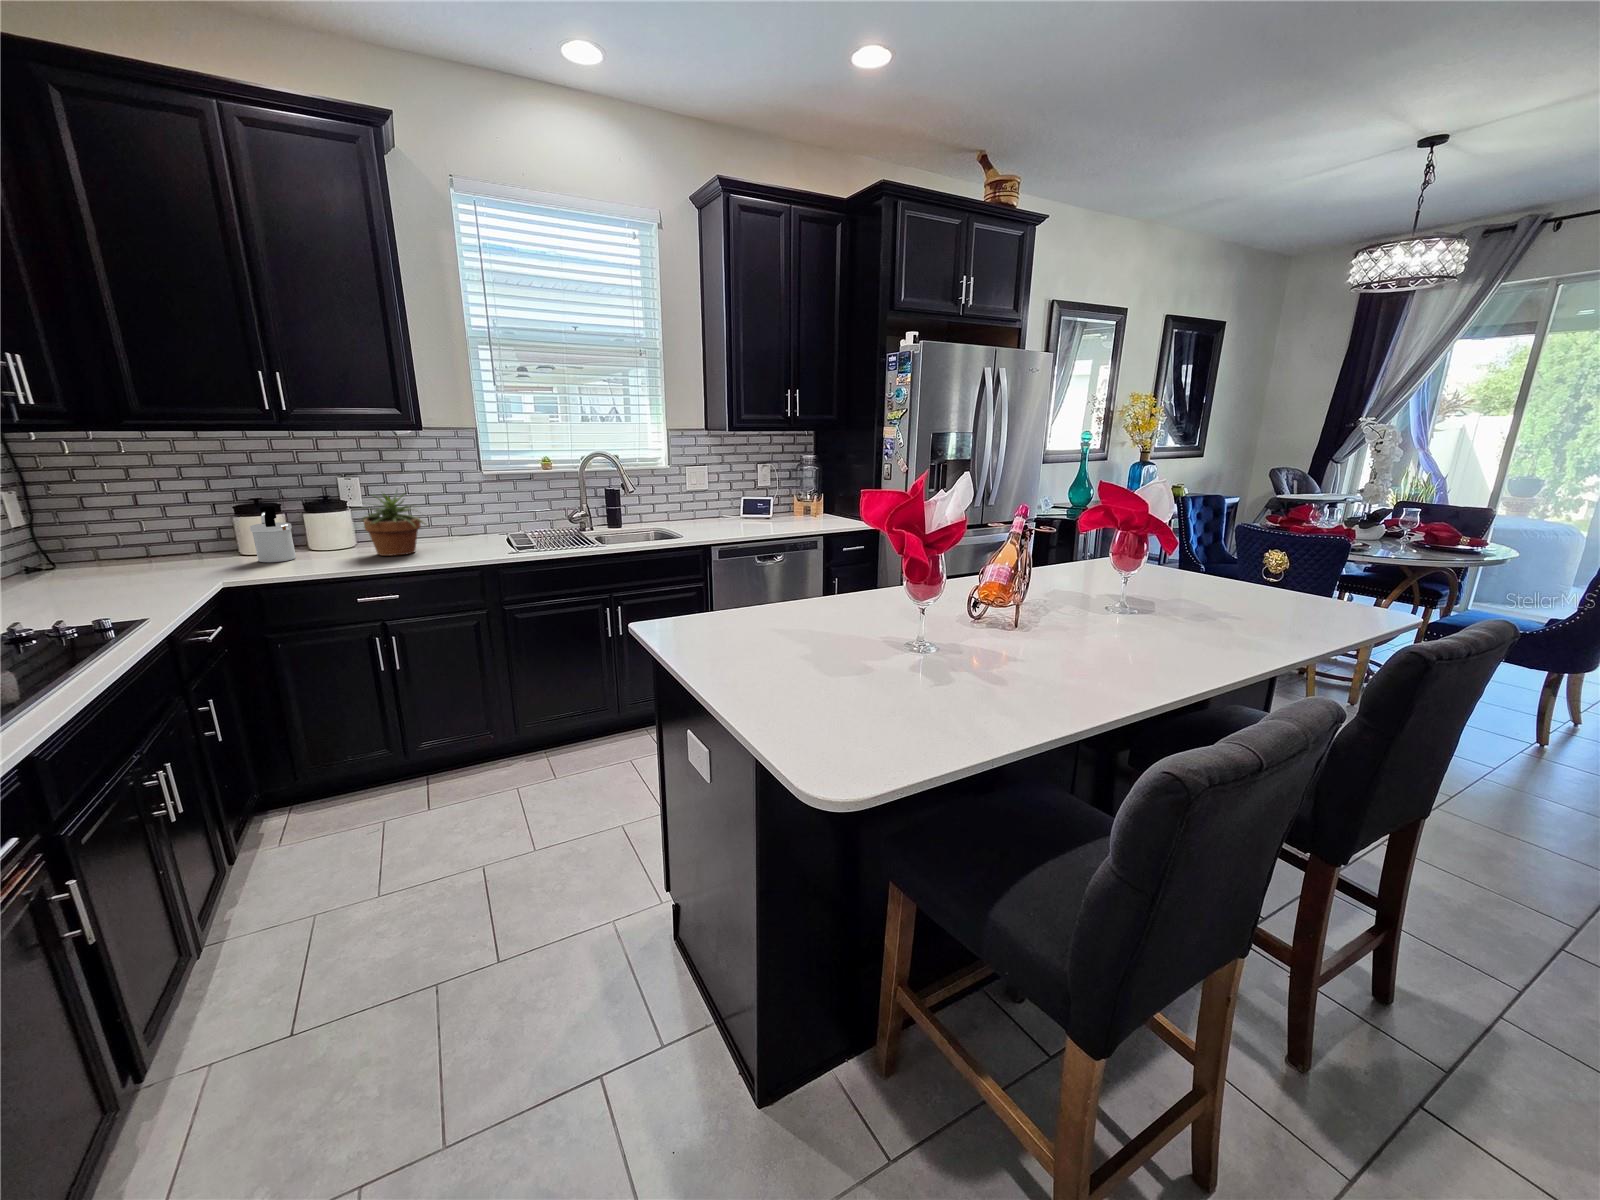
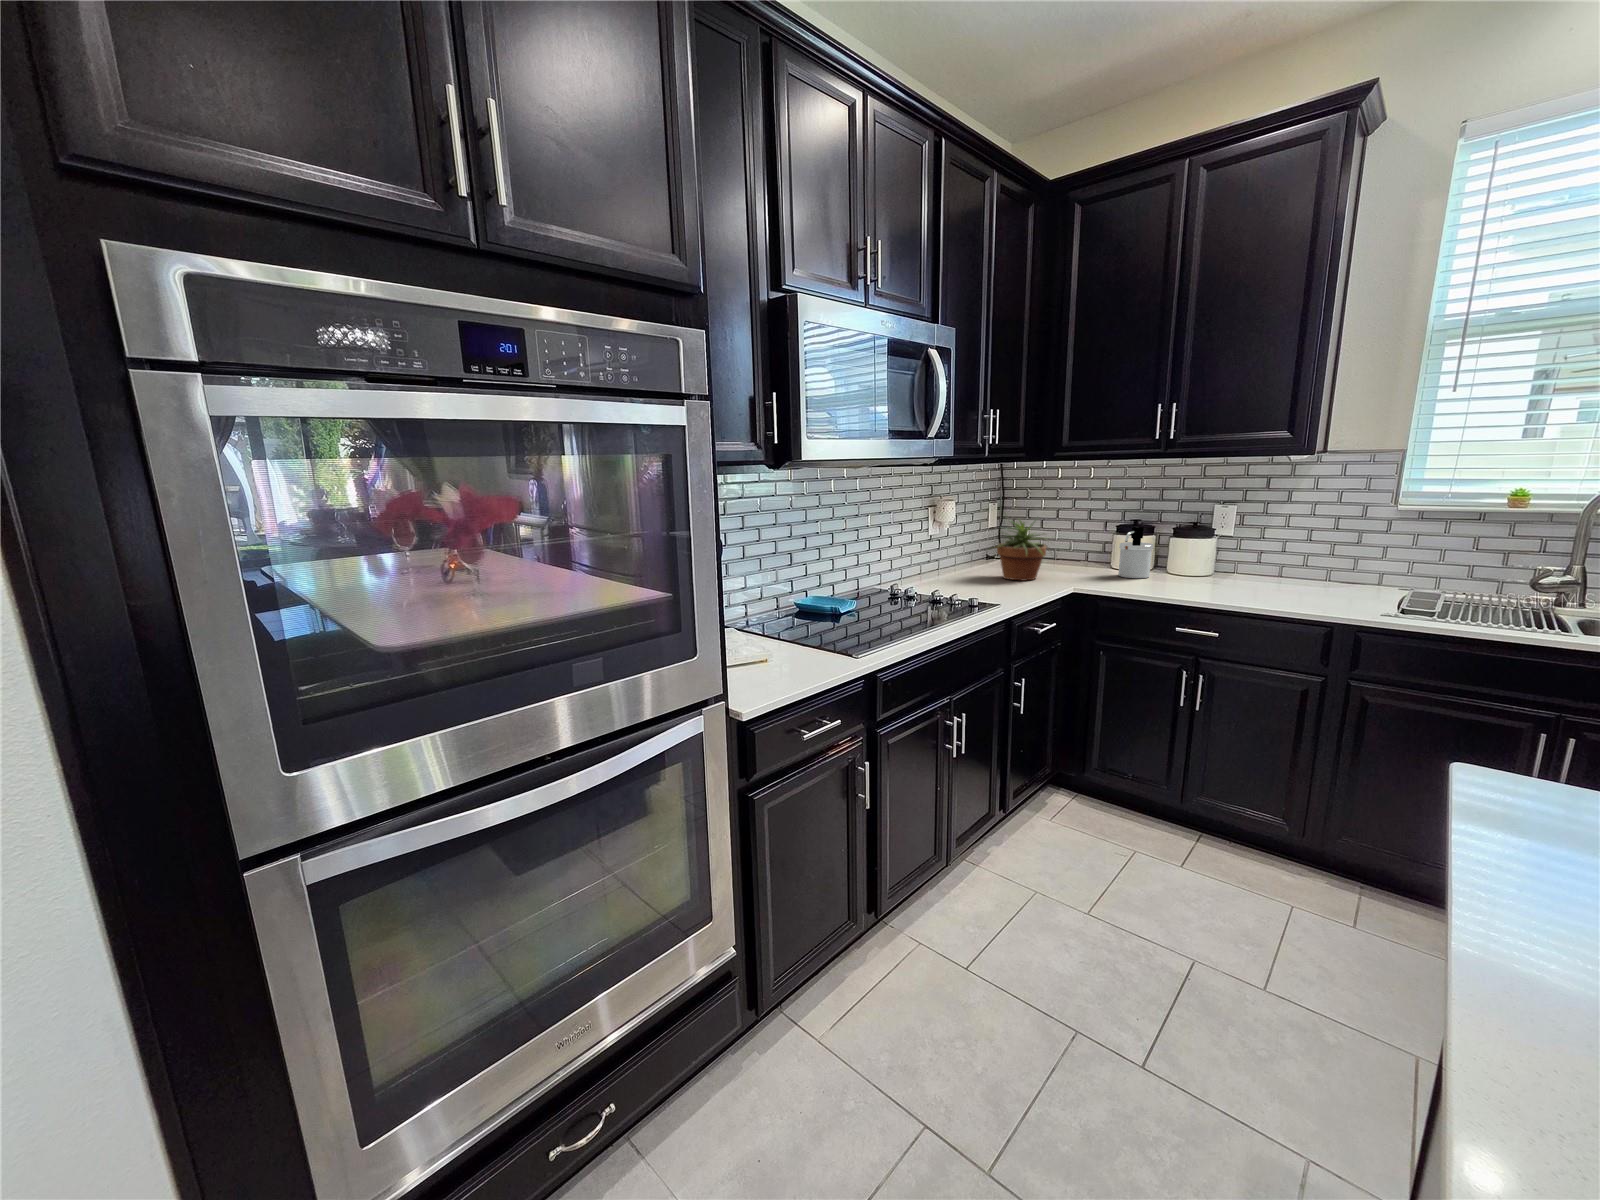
potted plant: present [361,490,425,556] -> present [992,518,1056,581]

